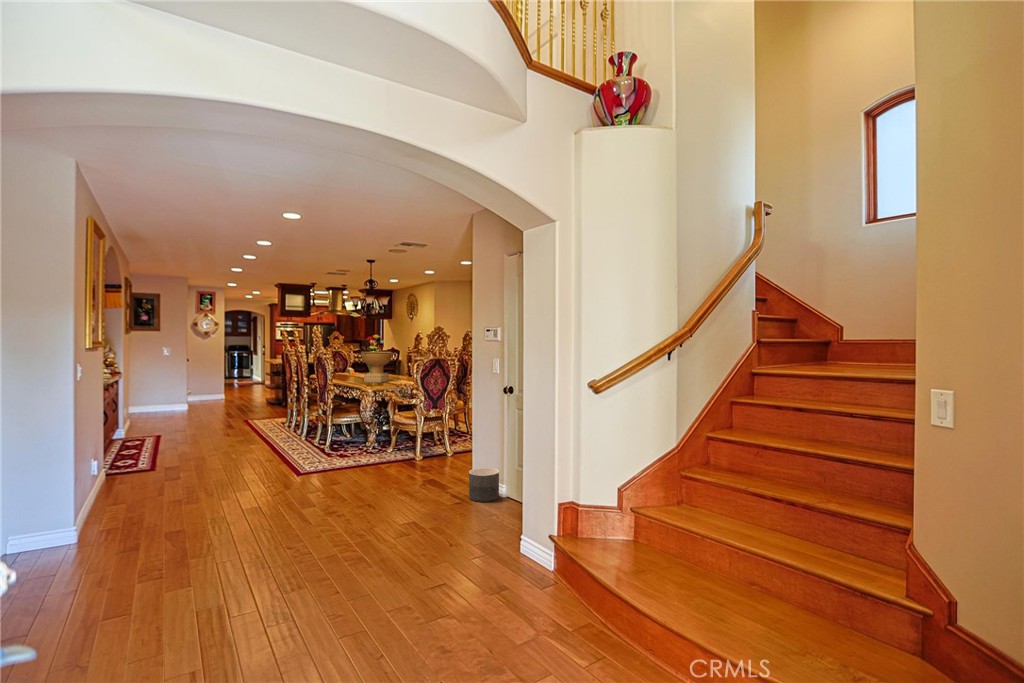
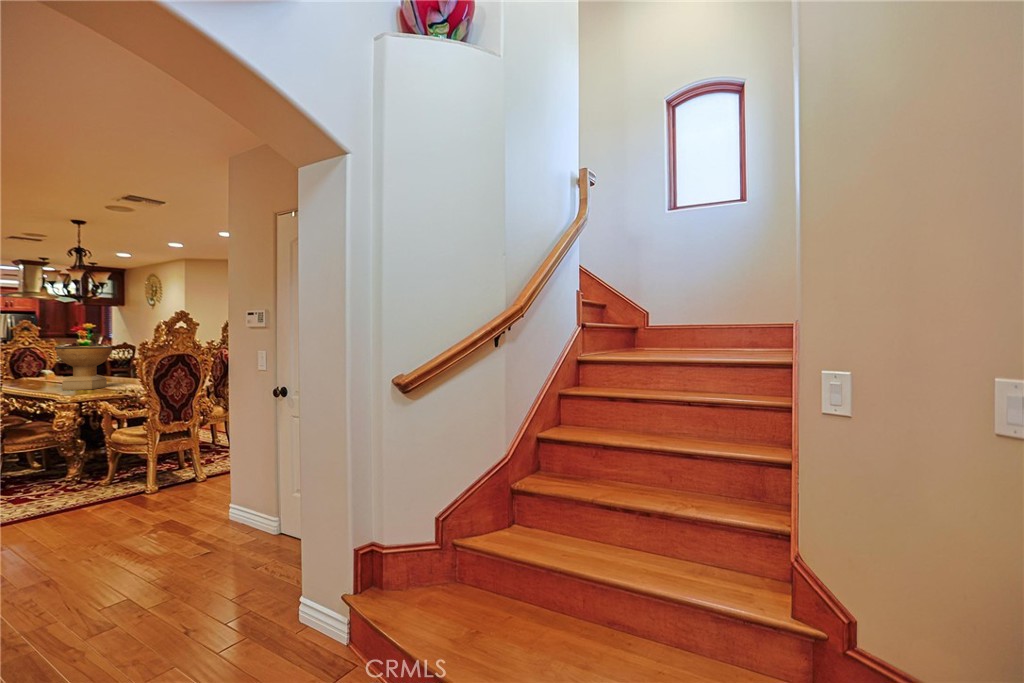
planter: present [469,468,499,502] -> none [223,498,270,548]

